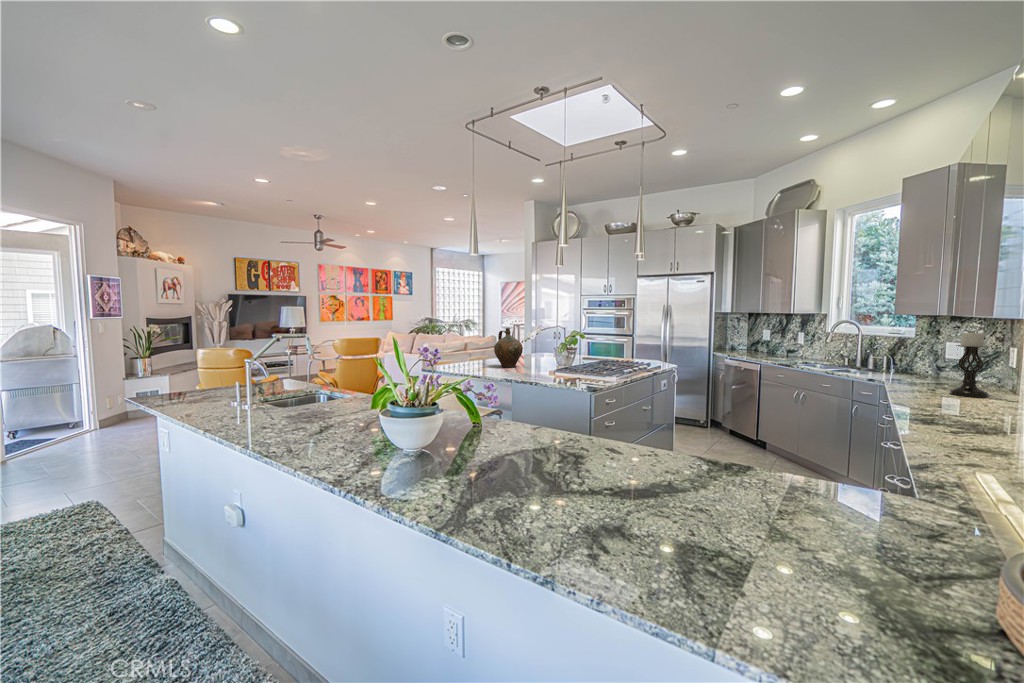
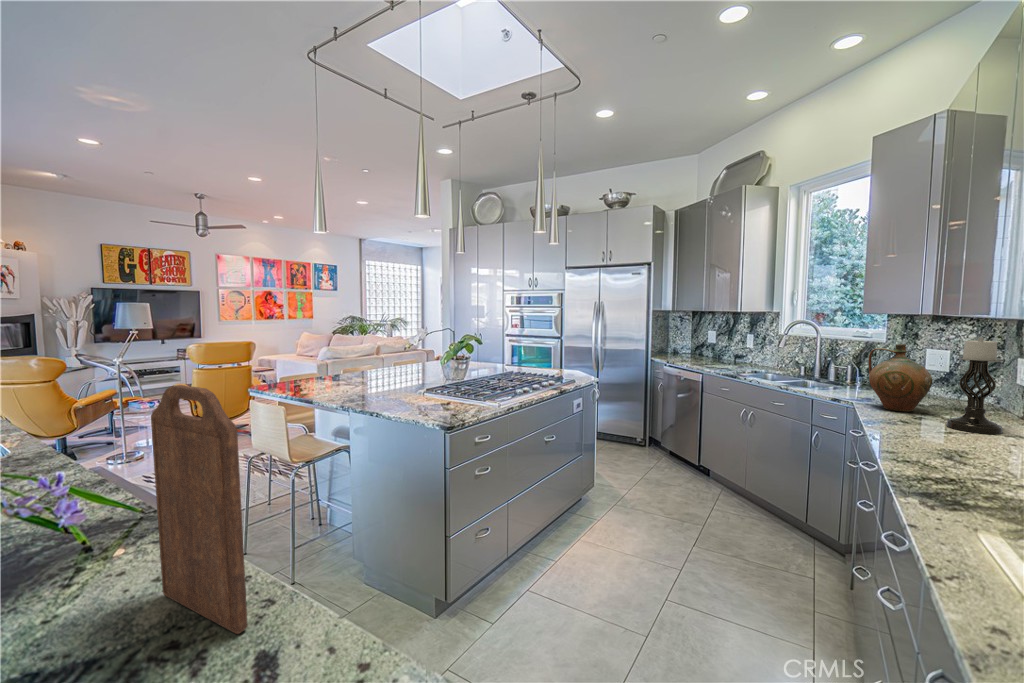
ceramic jug: present [494,328,523,367] -> present [869,344,933,412]
cutting board: none [533,342,587,445] -> present [151,385,247,634]

